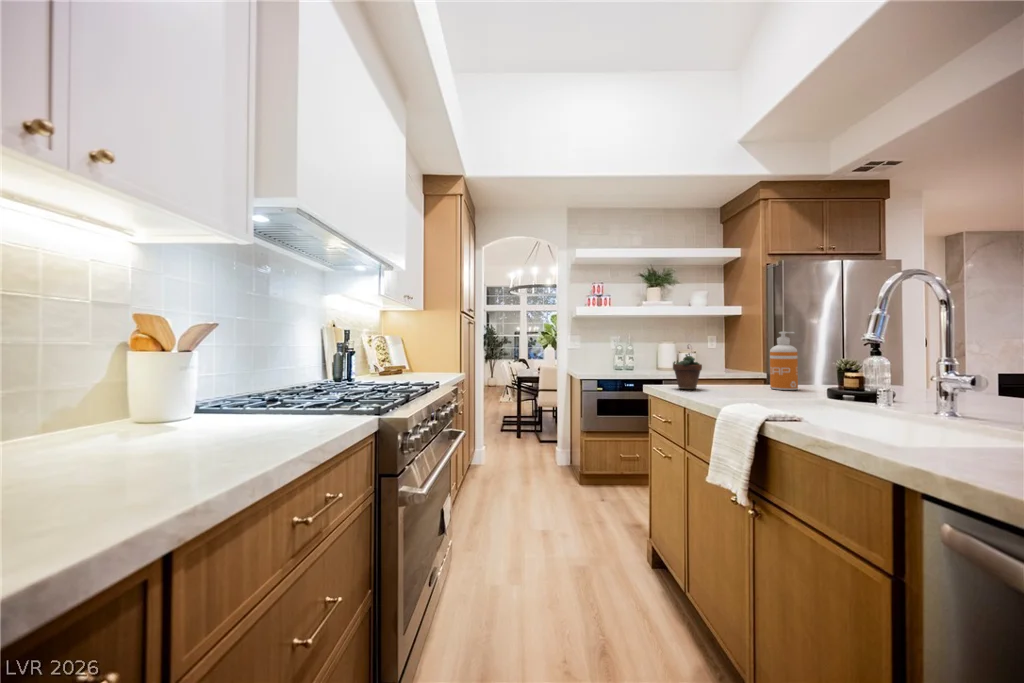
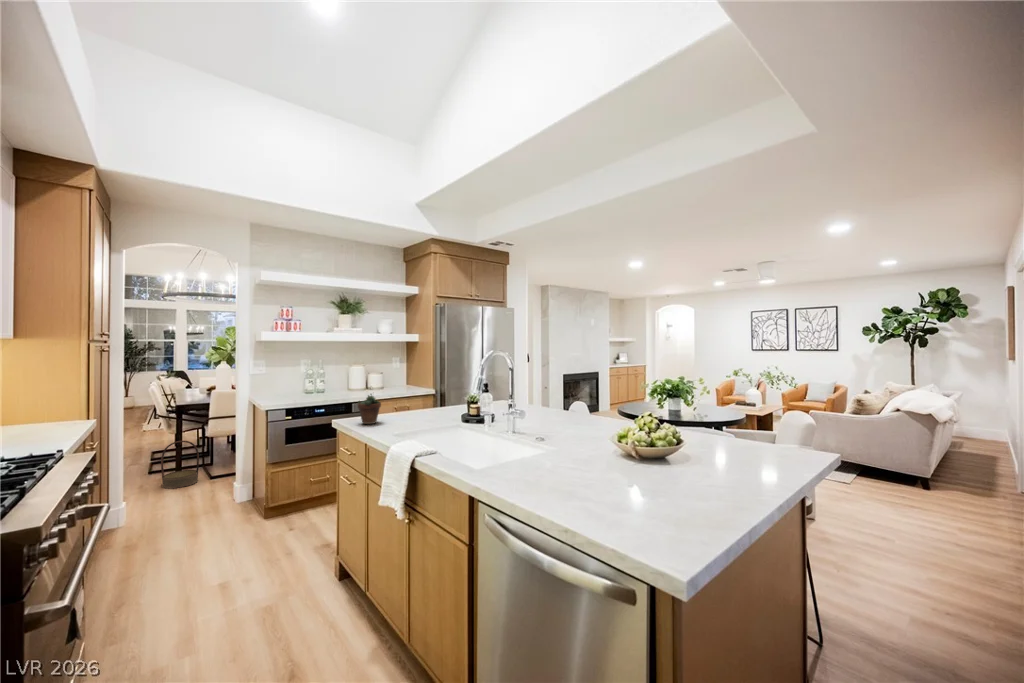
soap dispenser: present [770,332,798,390] -> none [430,373,447,417]
basket: none [507,406,532,445] -> present [161,441,199,489]

